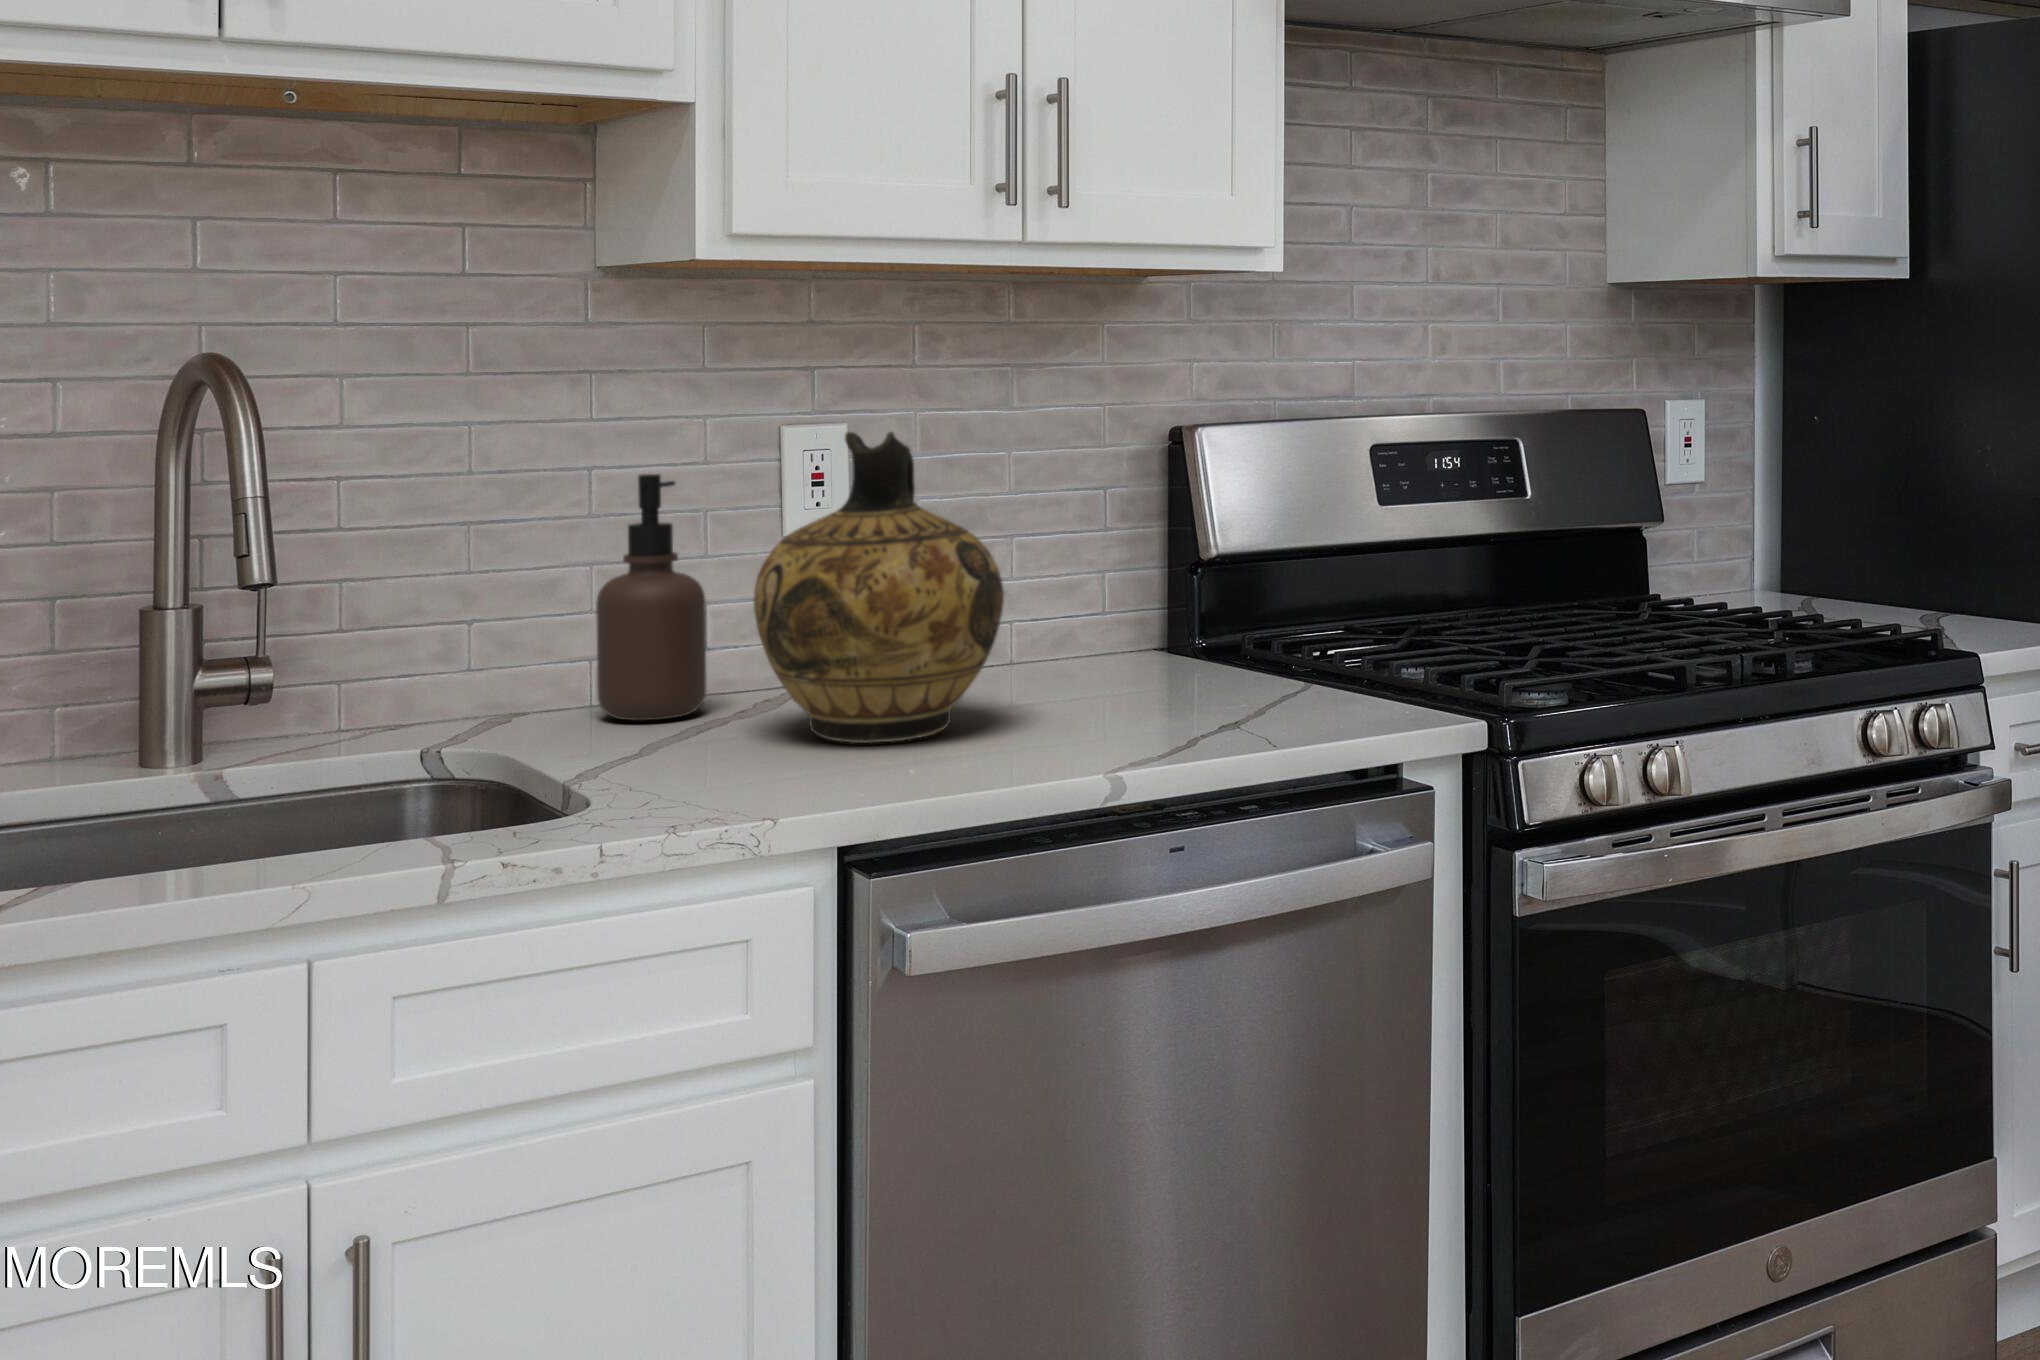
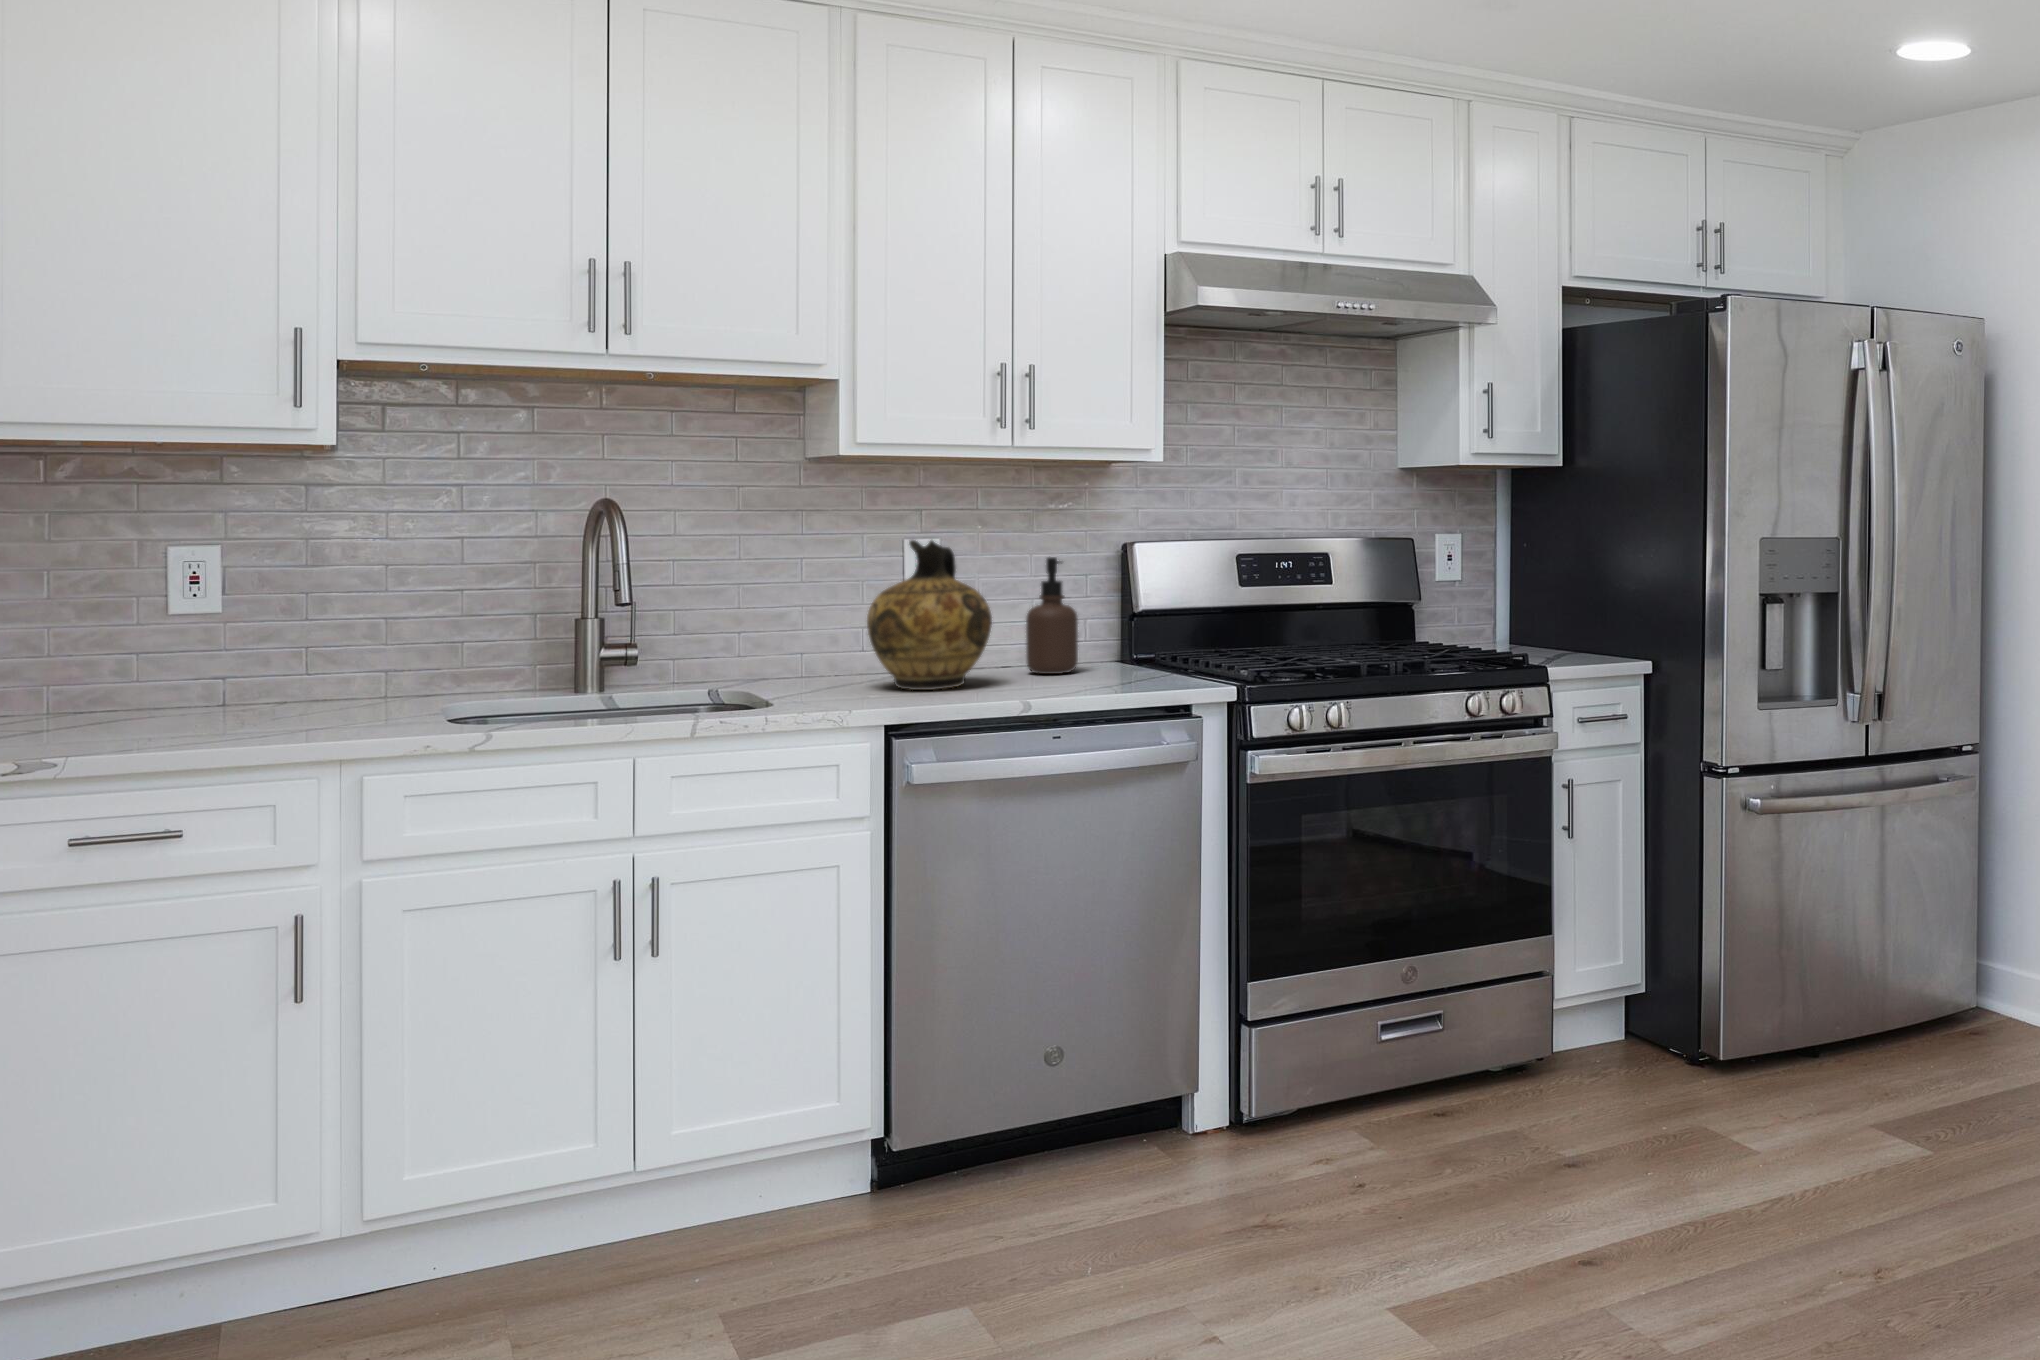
soap dispenser: present [596,474,707,721] -> present [1026,557,1078,674]

